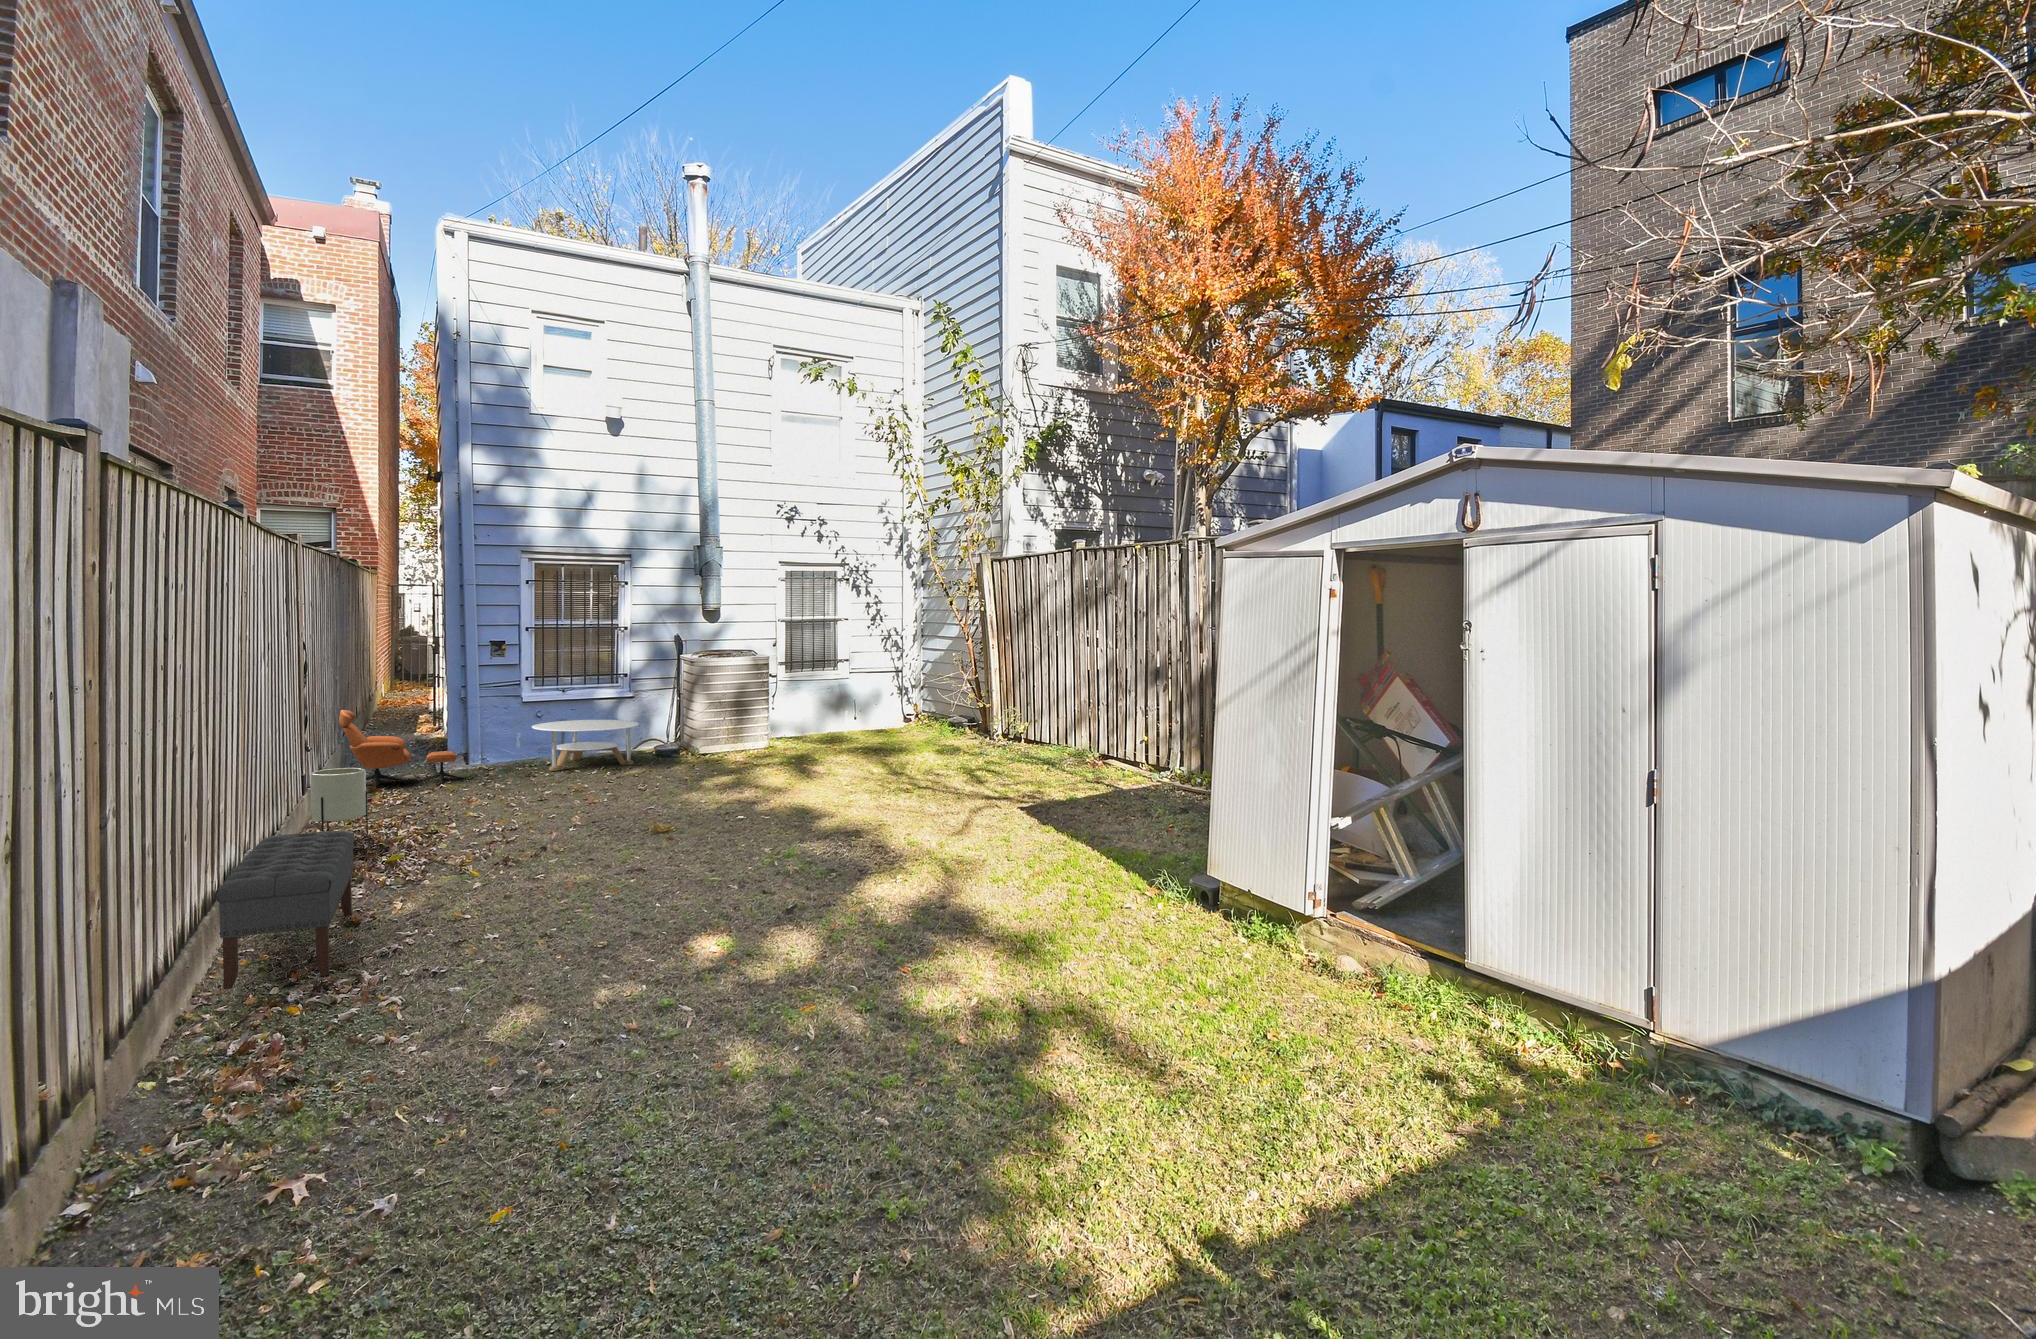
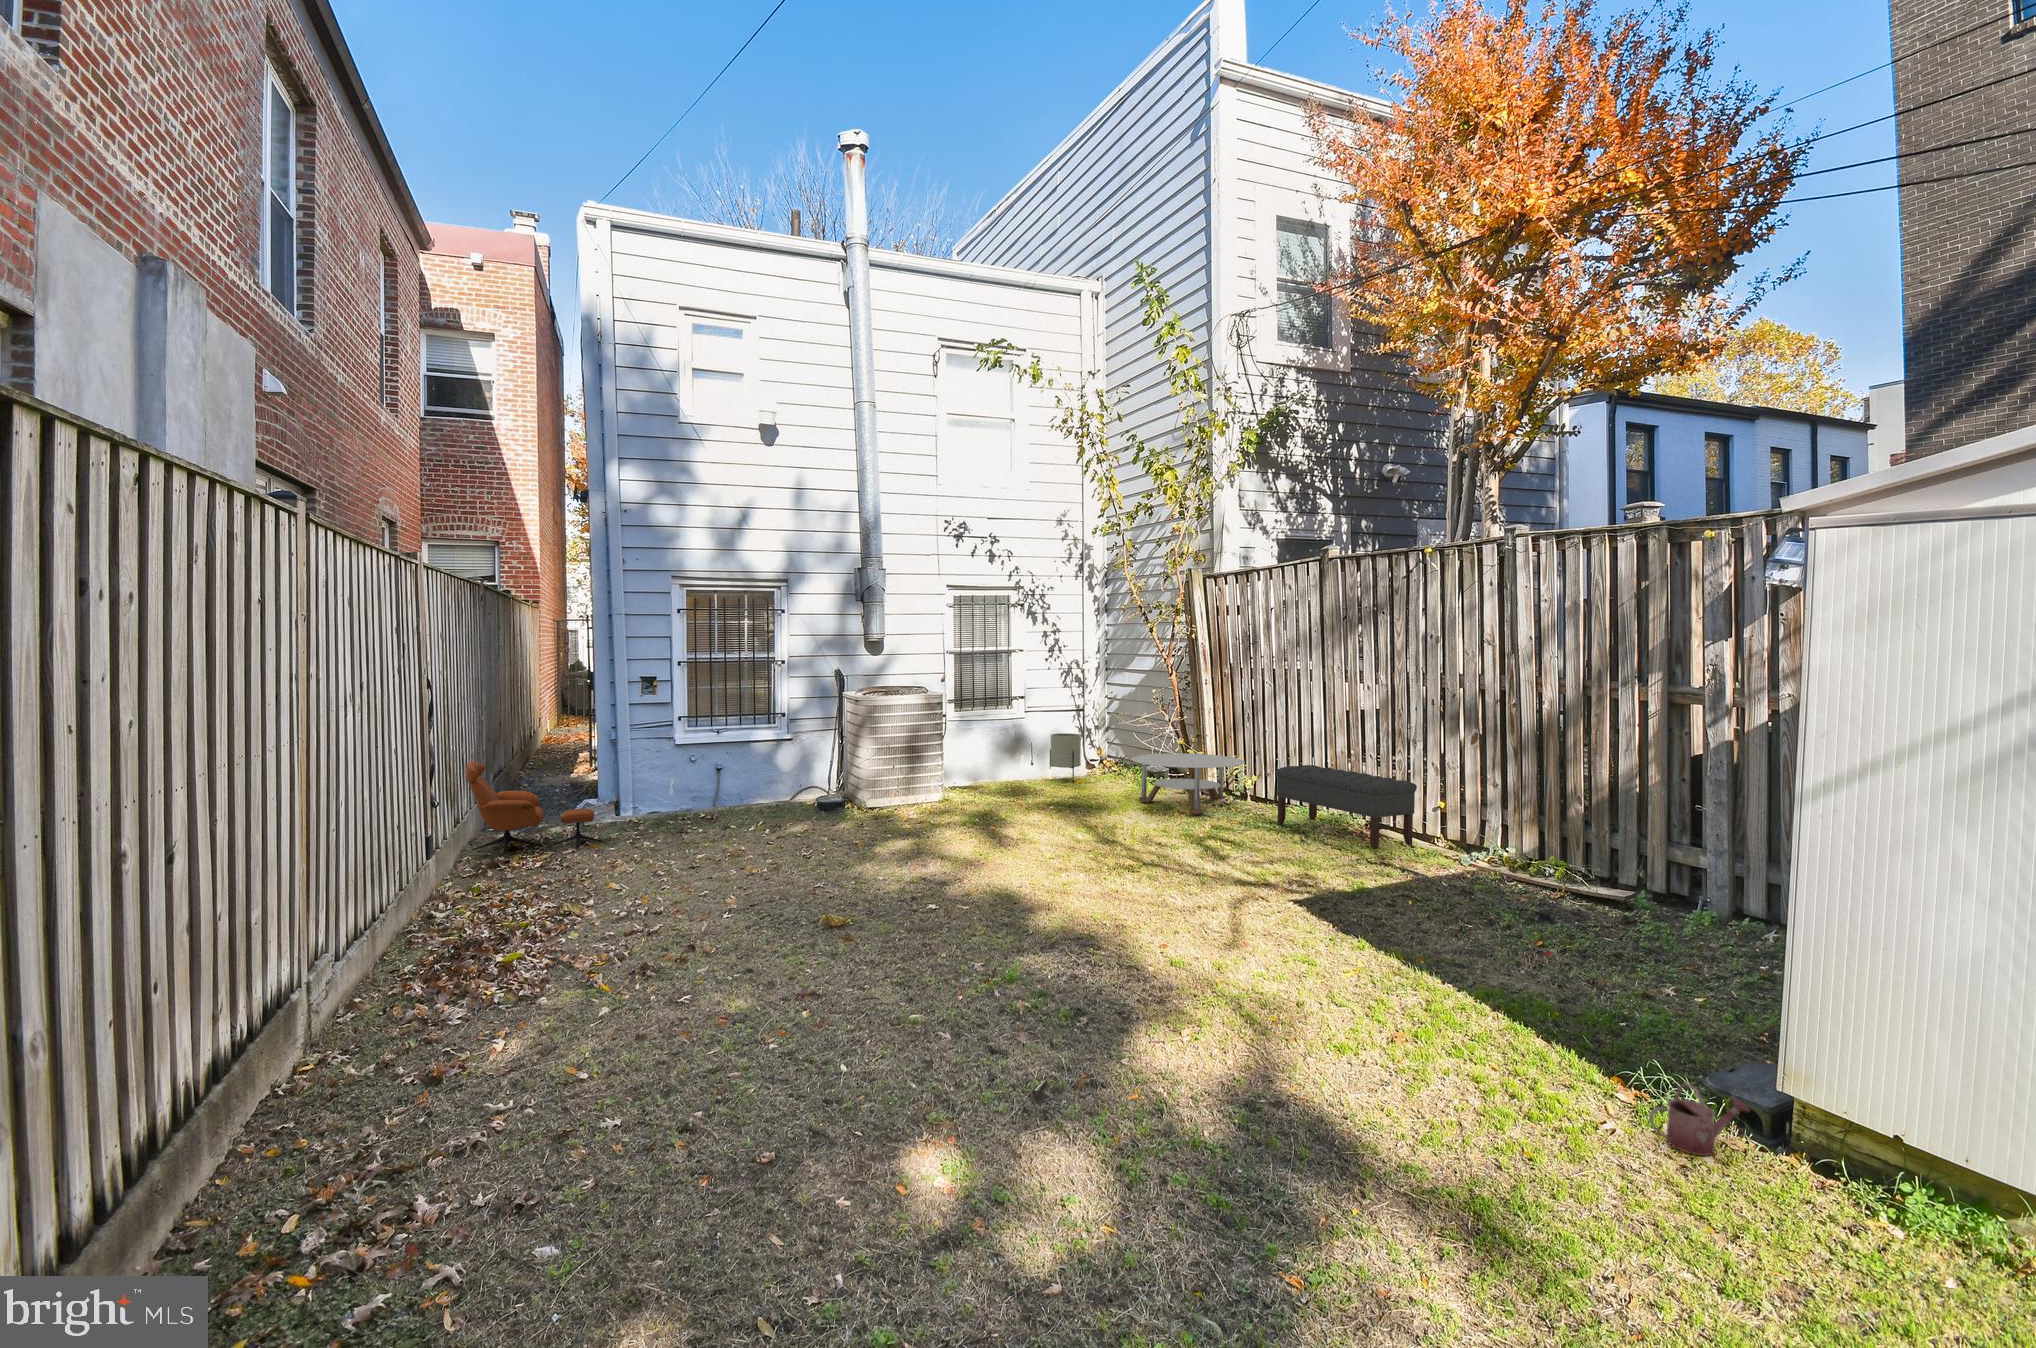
round table: present [532,720,639,771] -> present [1131,753,1245,814]
planter: present [311,768,368,836] -> present [1050,733,1081,781]
bench: present [216,831,355,989] -> present [1275,765,1417,849]
watering can: none [1158,878,1214,918] -> present [1649,1083,1750,1156]

